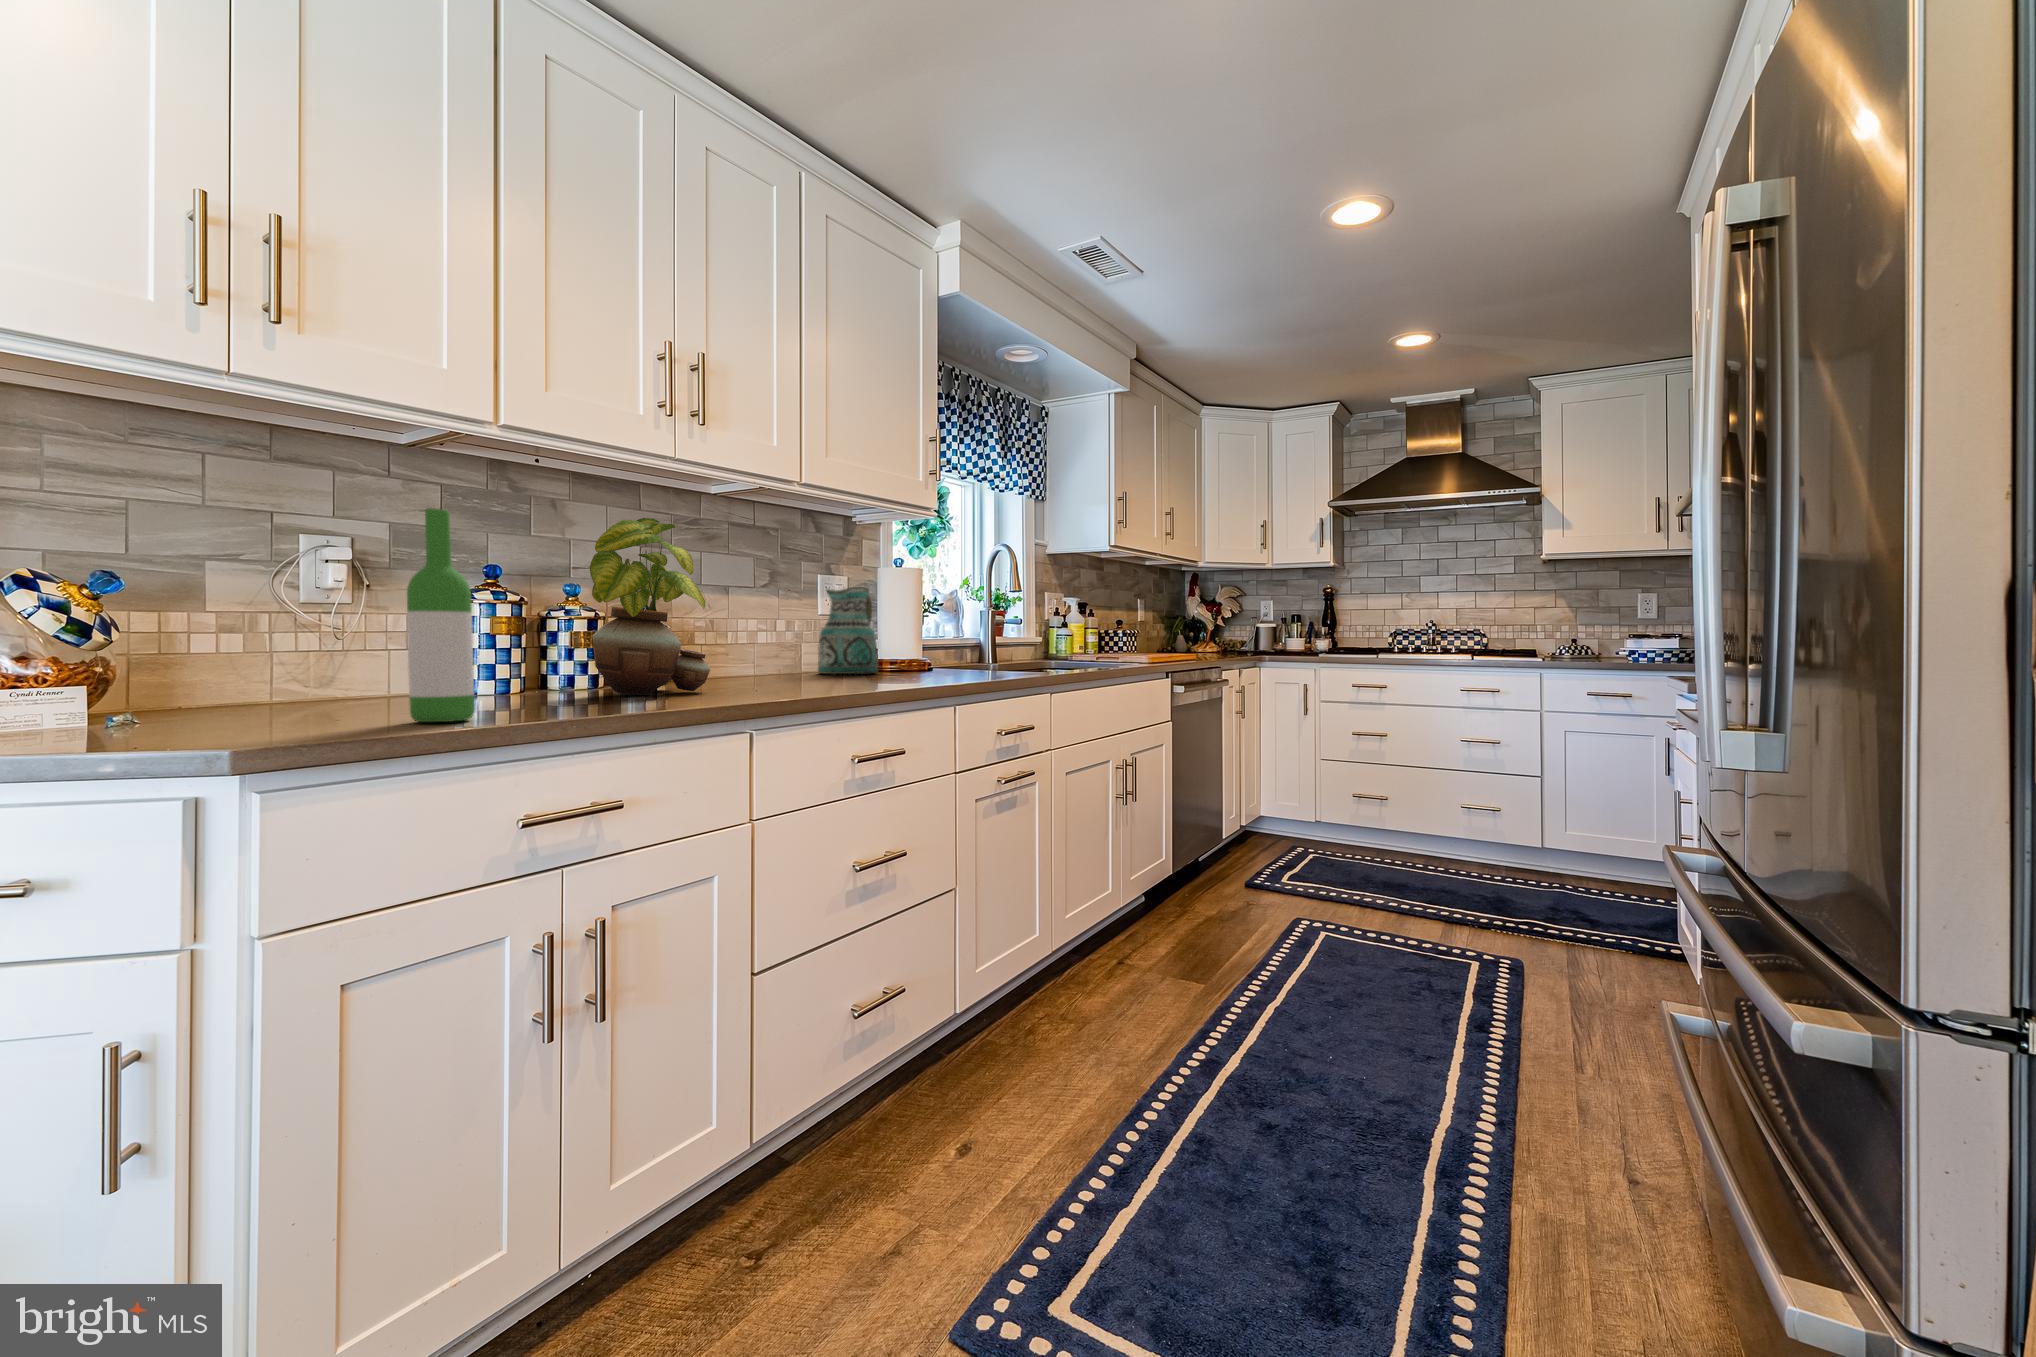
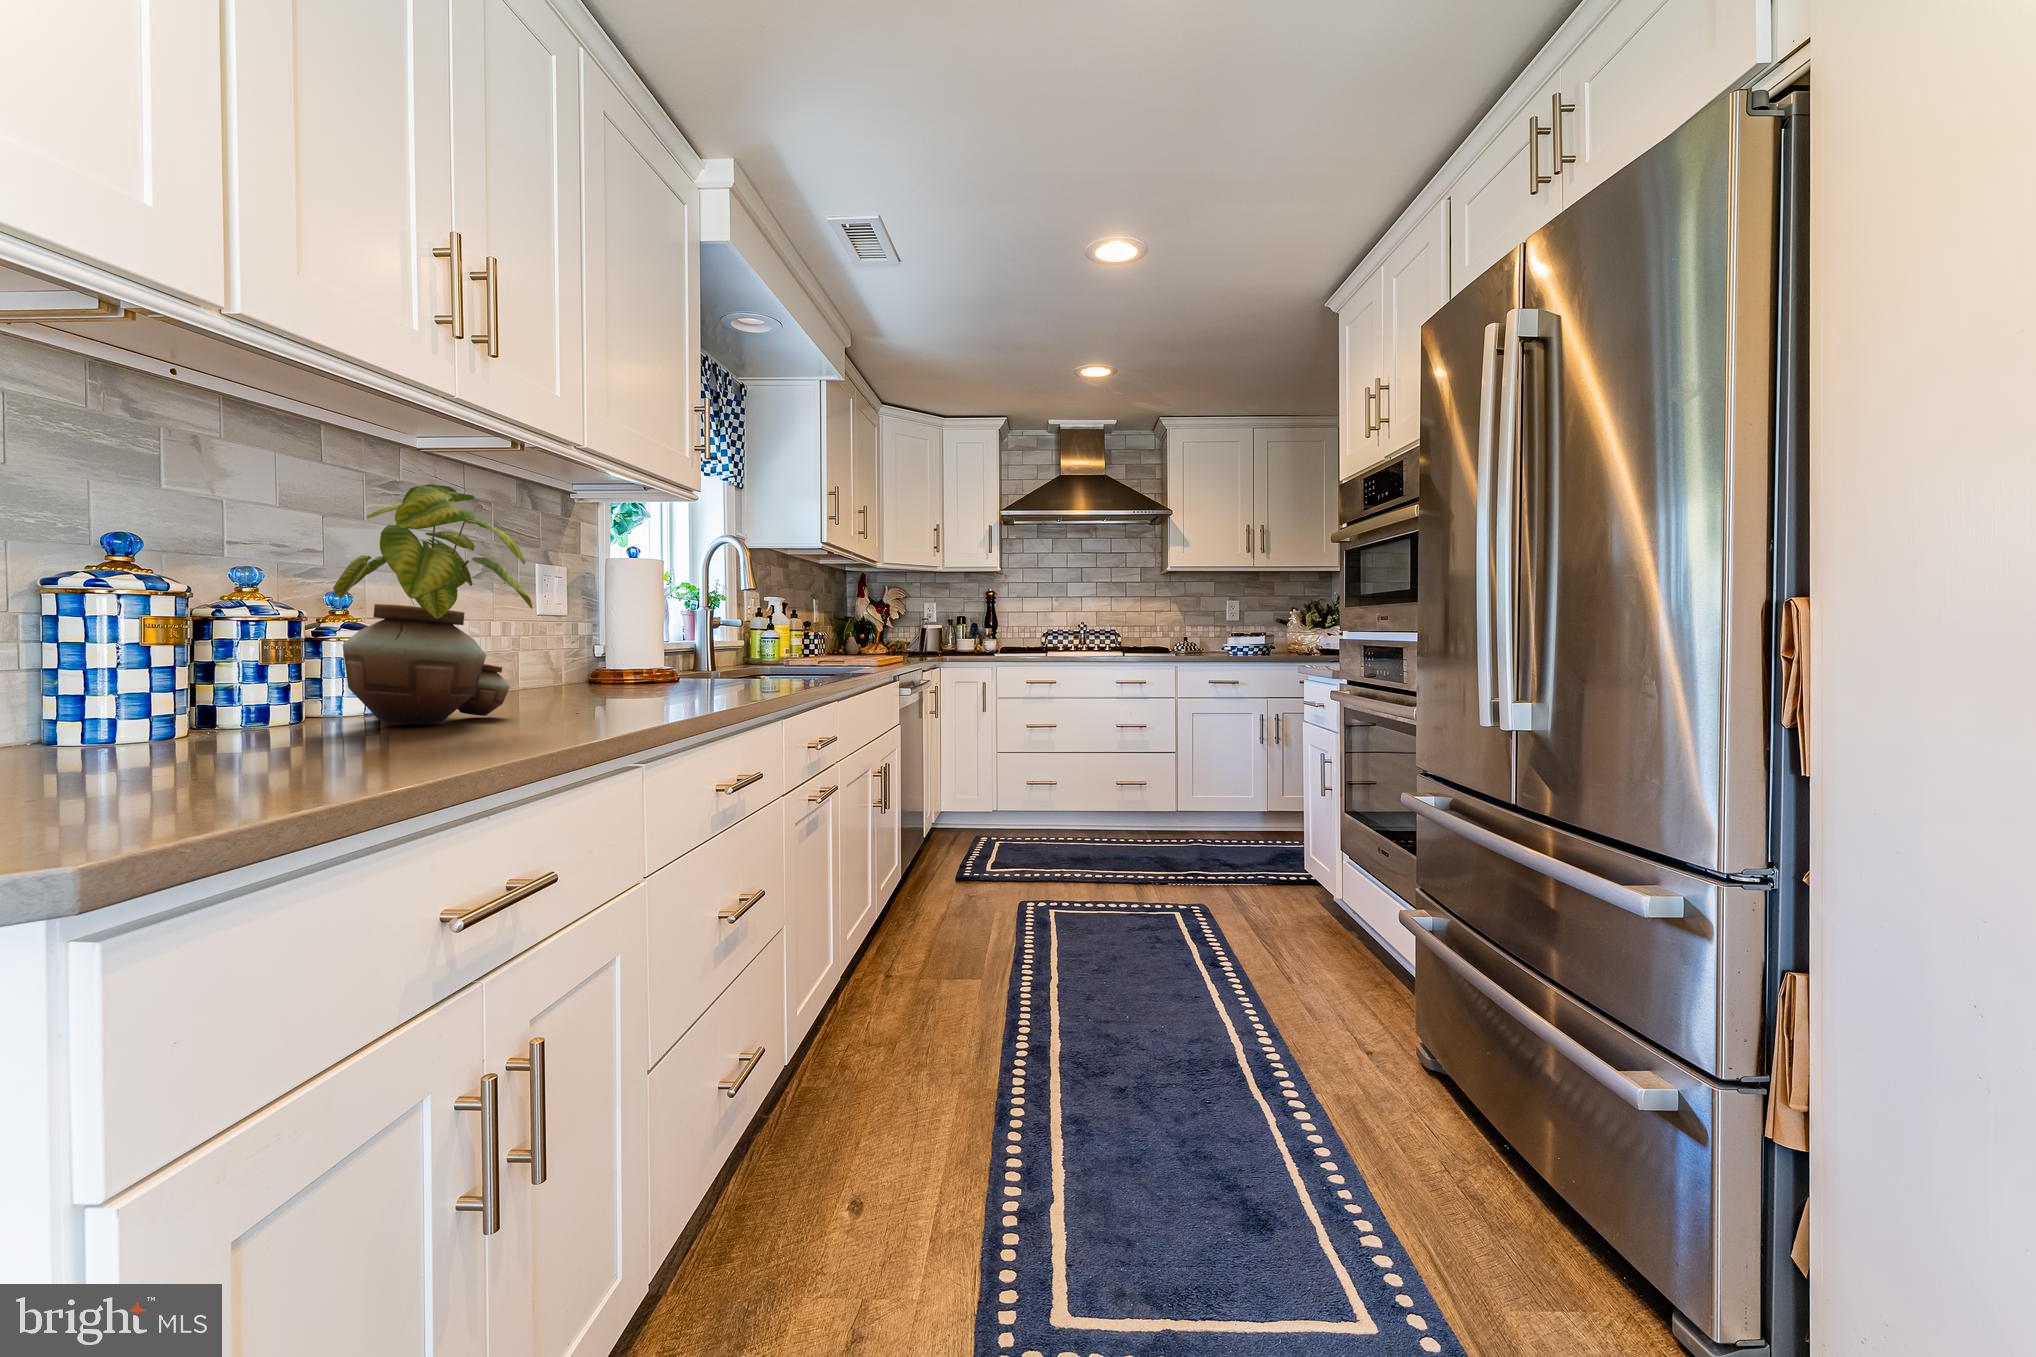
wine bottle: present [407,509,474,722] -> none [200,454,317,783]
ceramic pitcher: present [818,587,878,674] -> none [549,581,629,687]

